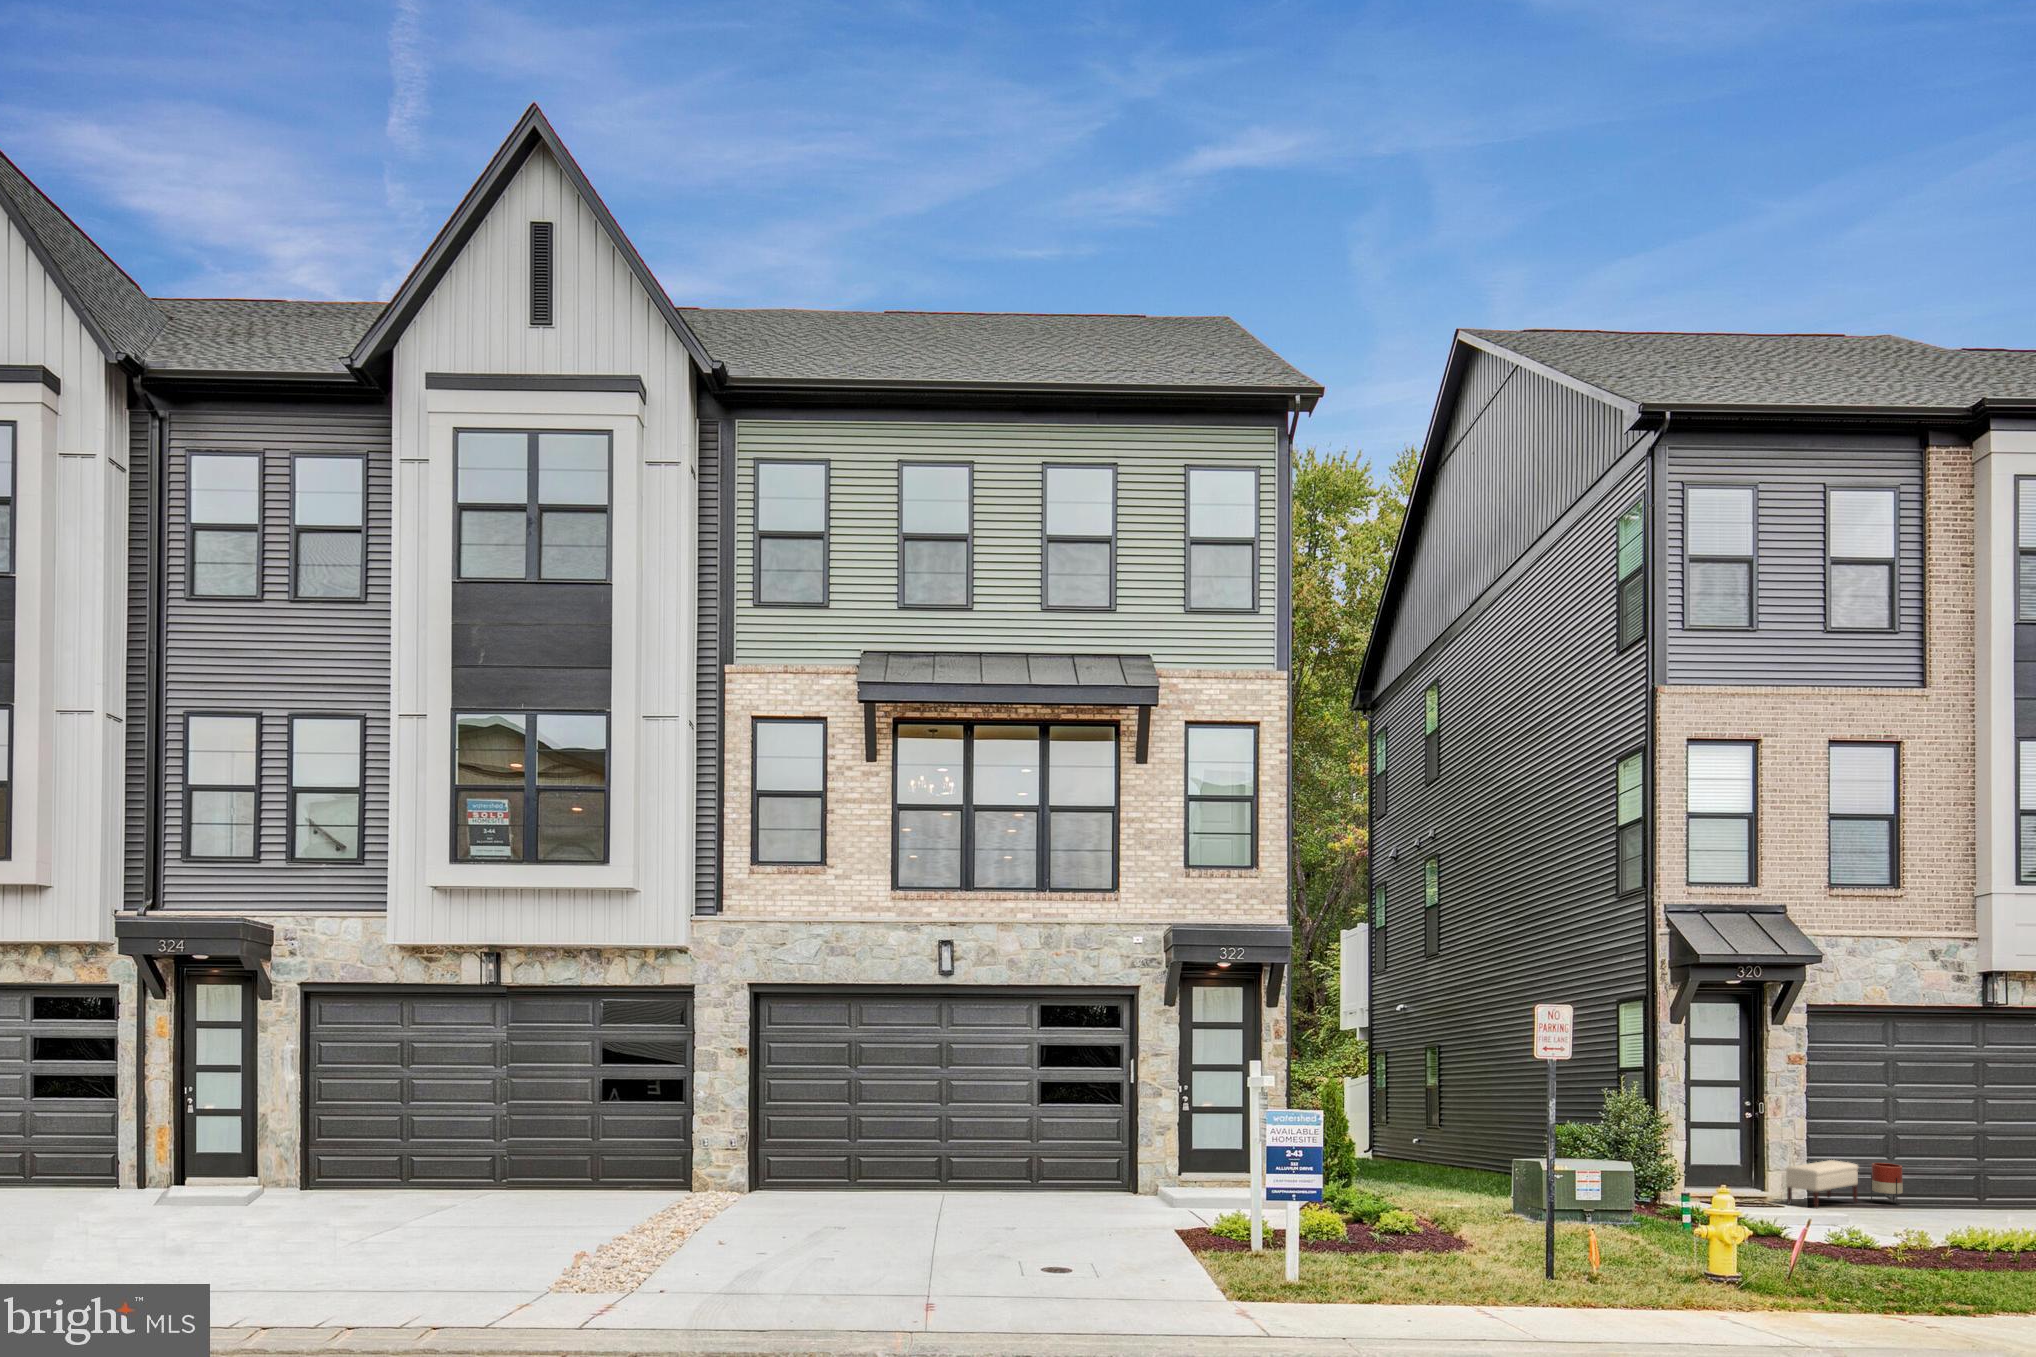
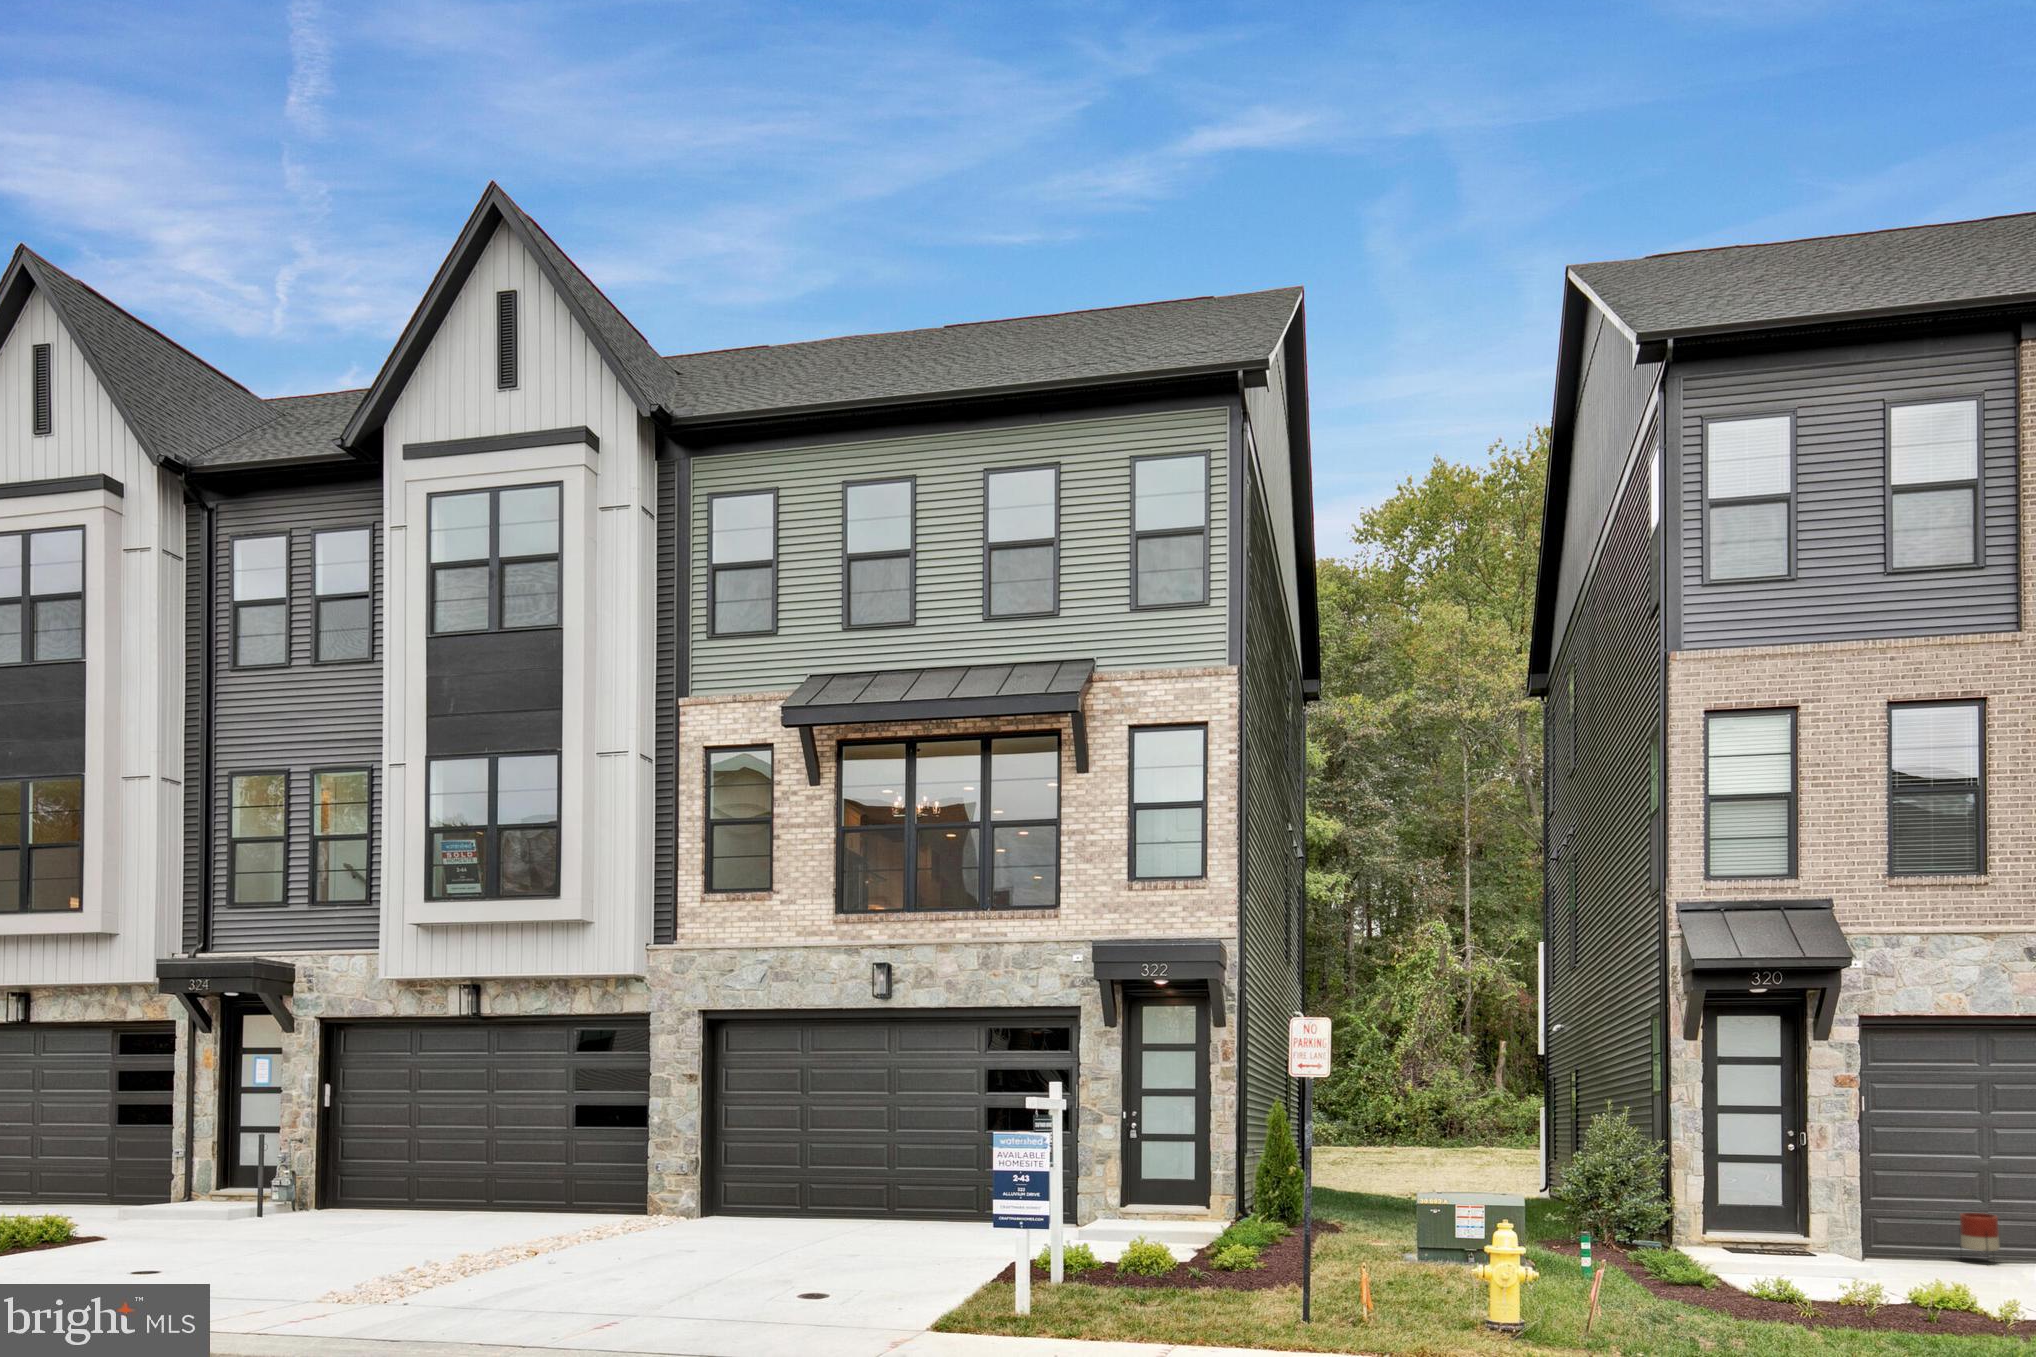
bench: present [1786,1160,1858,1209] -> none [1825,1209,1935,1267]

